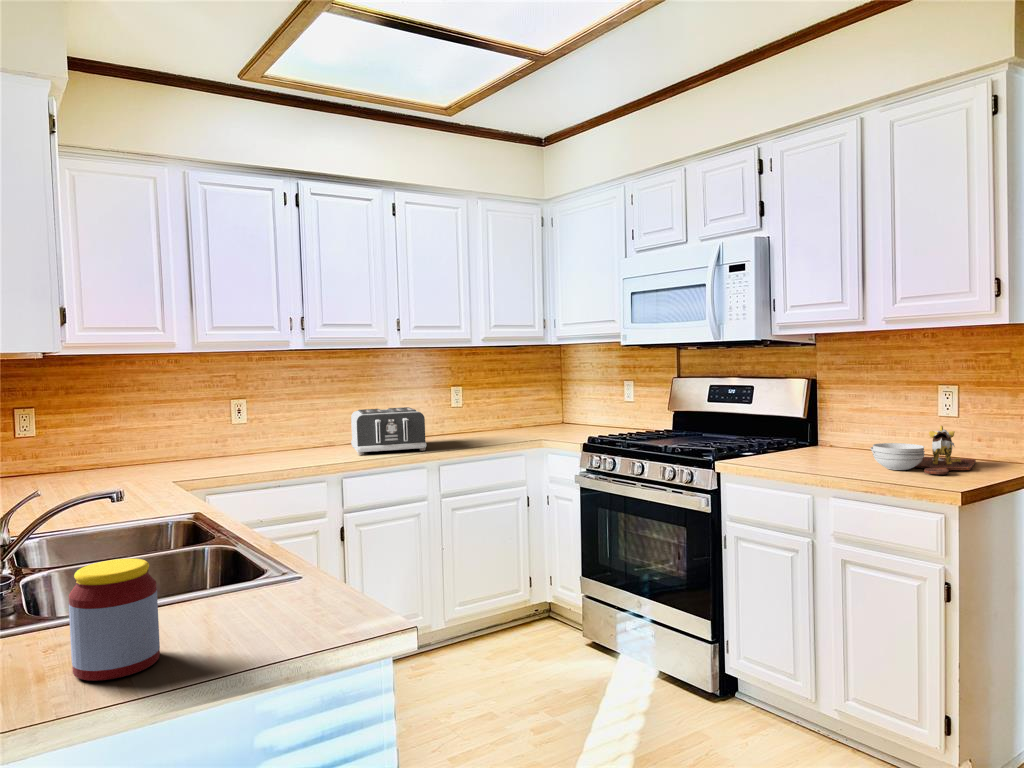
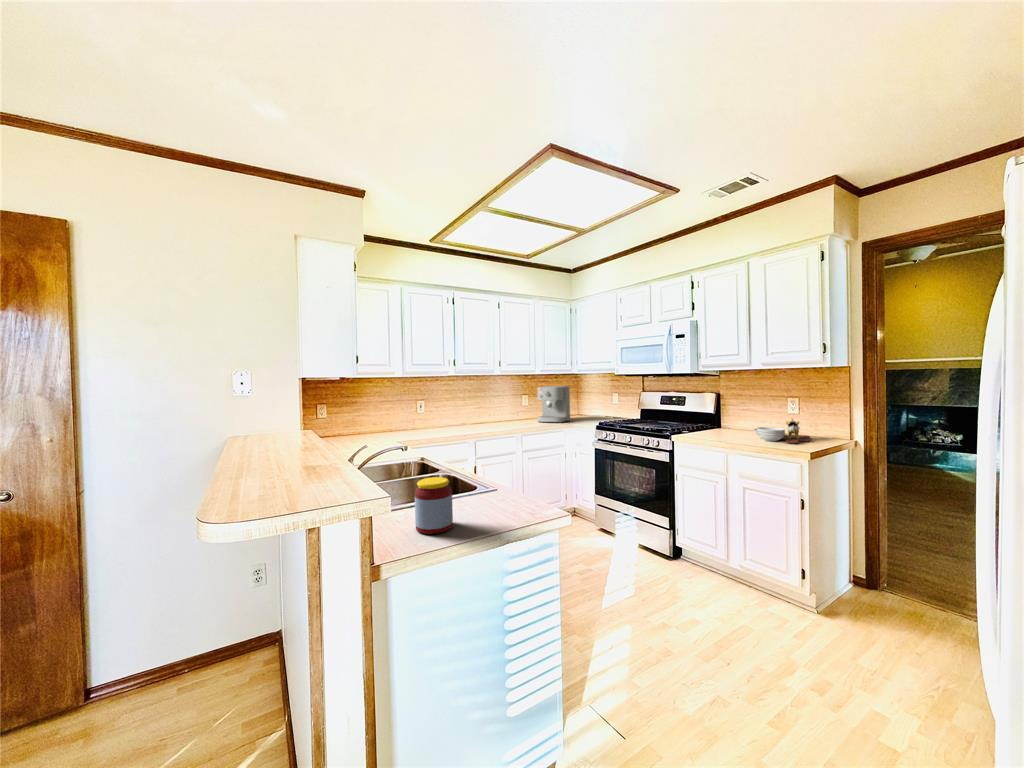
coffee maker: none [476,367,542,439] -> present [538,386,570,423]
toaster: present [351,407,427,455] -> none [476,406,516,430]

